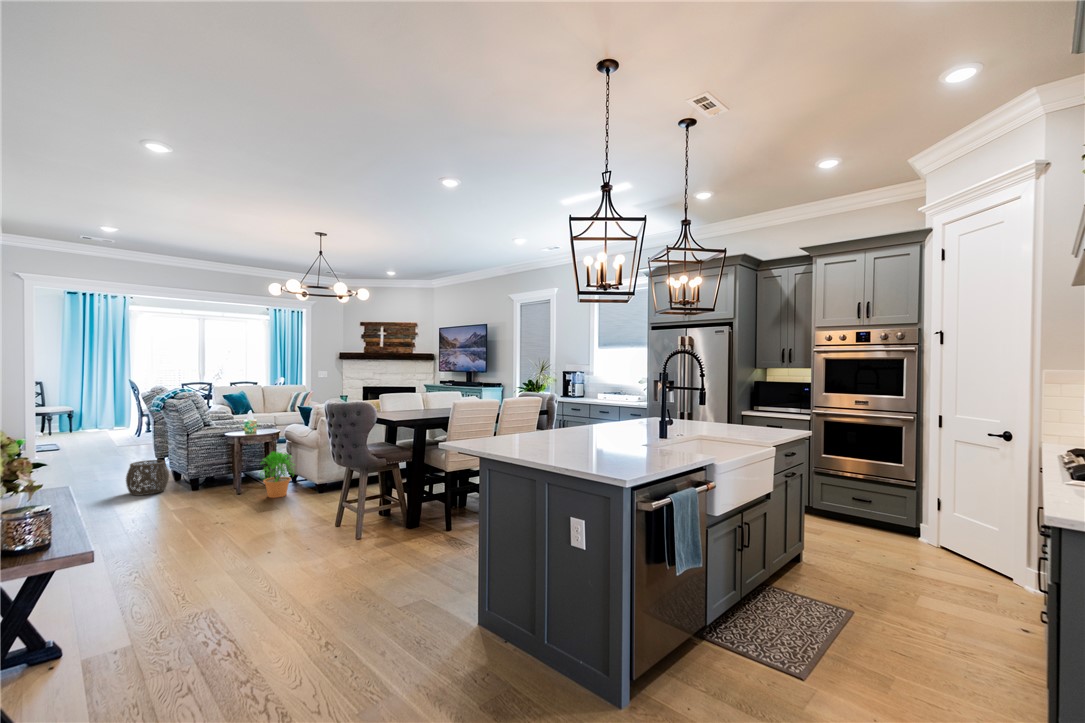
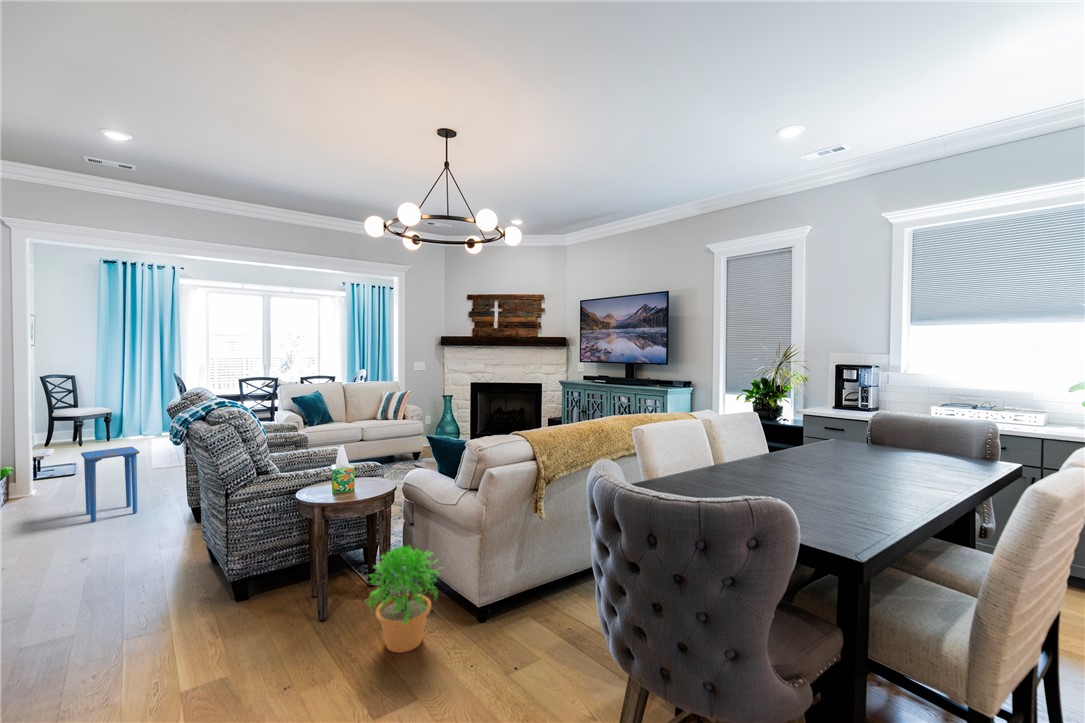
side table: none [83,423,122,467] -> present [81,447,140,522]
woven basket: present [126,460,169,495] -> none [99,546,191,633]

